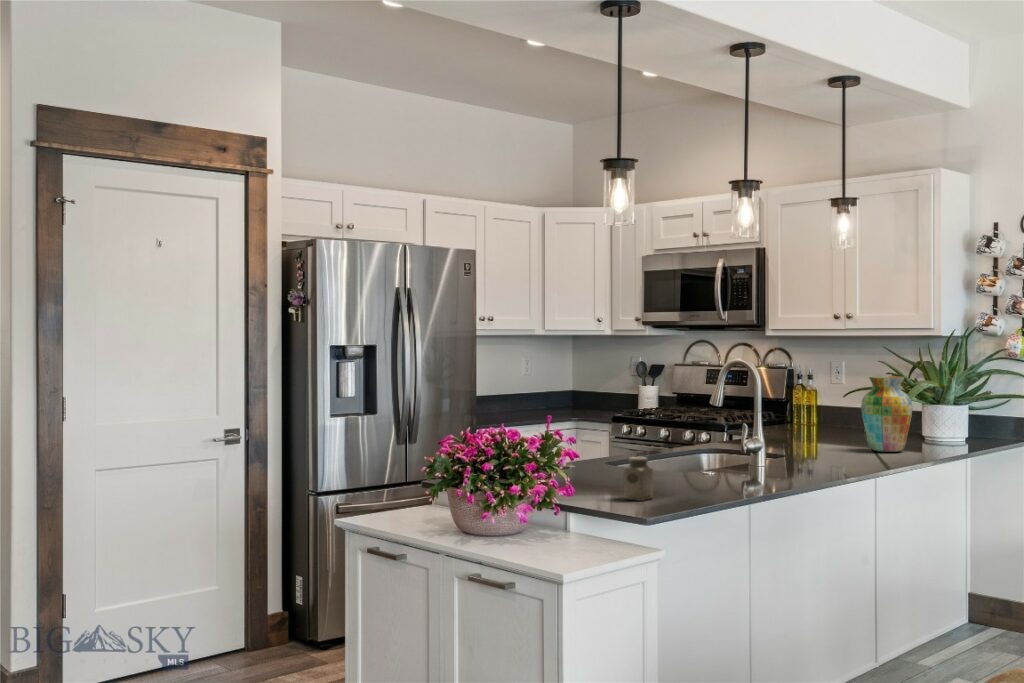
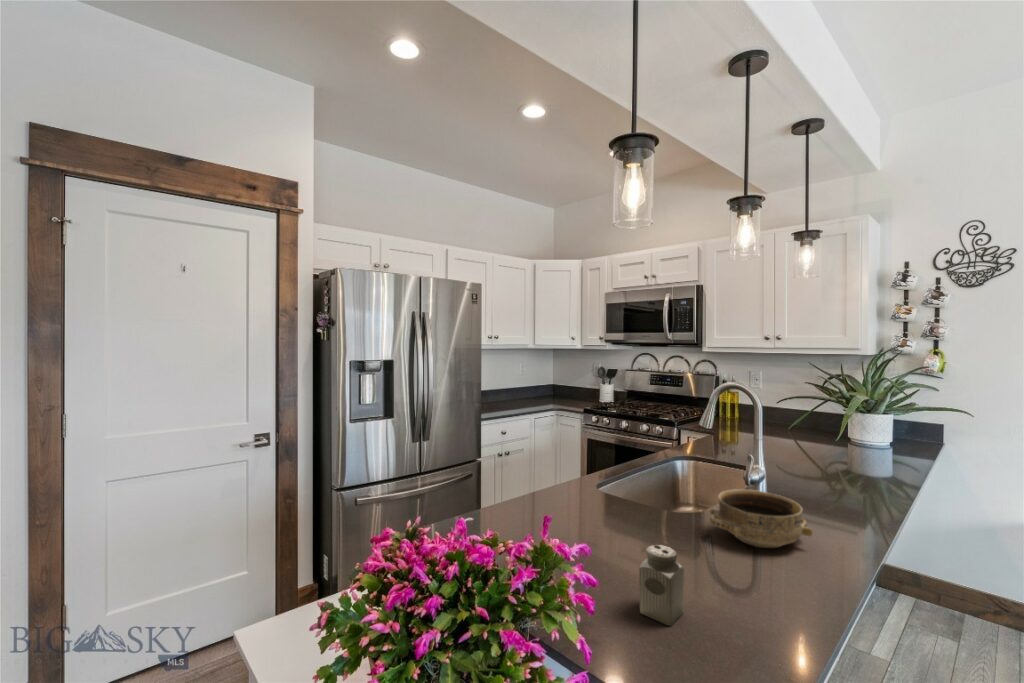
vase: present [861,376,912,452] -> none [820,393,875,466]
ceramic bowl: none [697,447,774,483] -> present [710,489,812,548]

